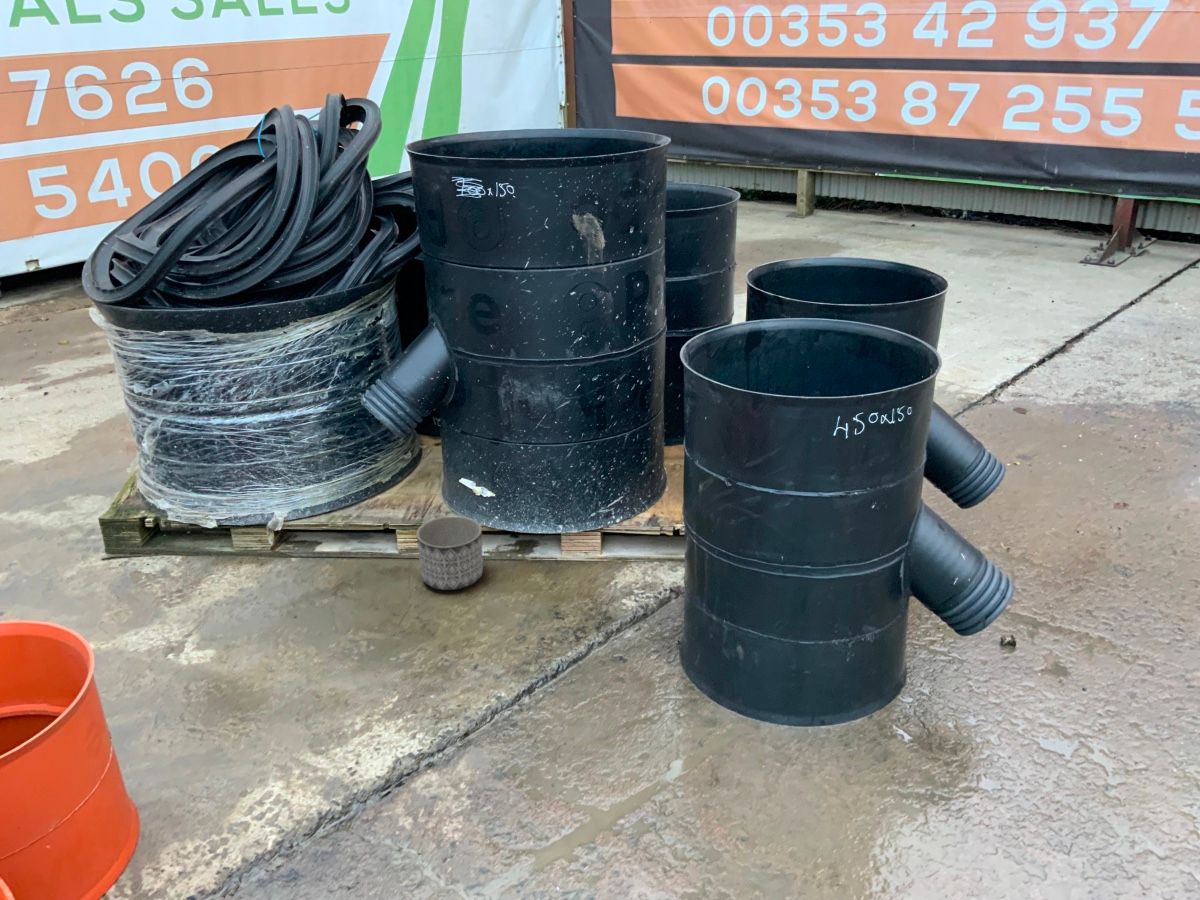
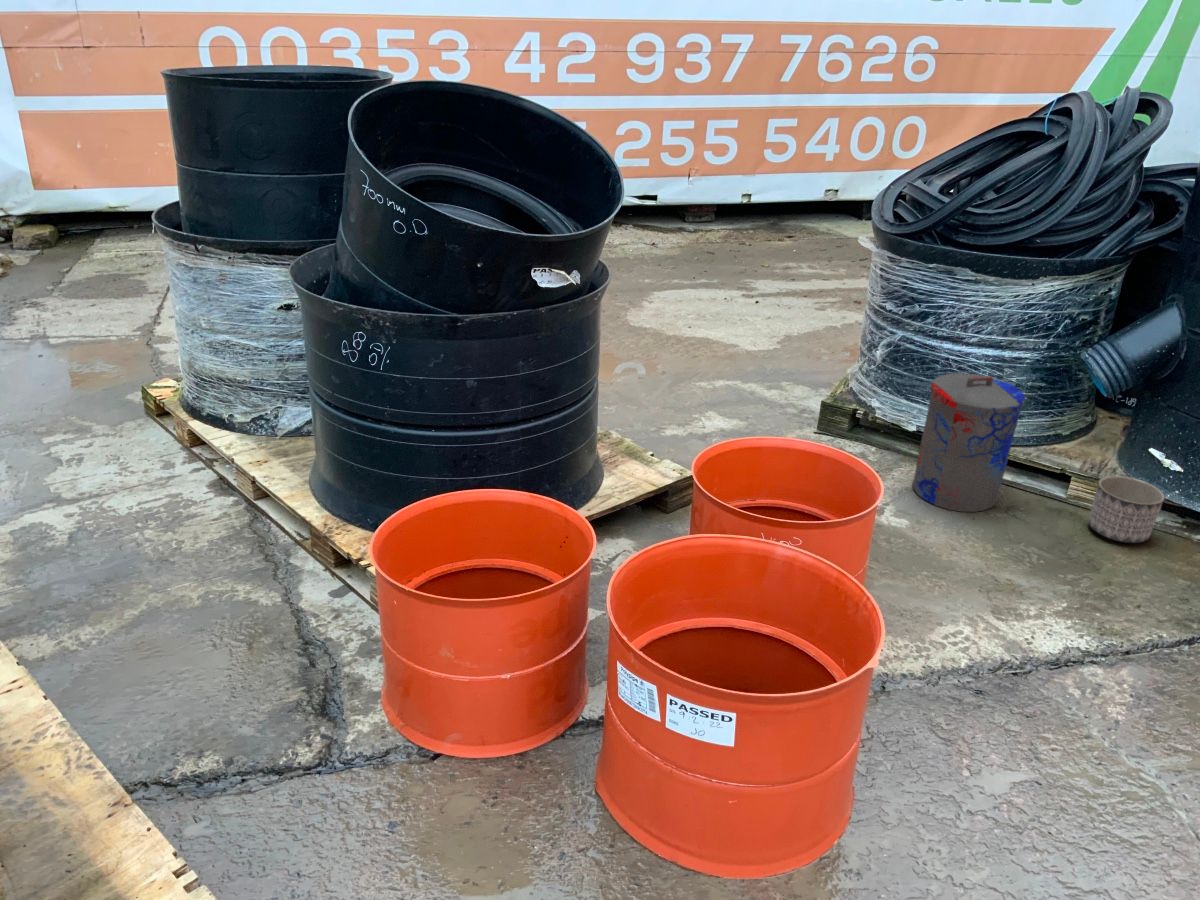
trash can: none [199,447,326,615] -> present [913,373,1025,512]

